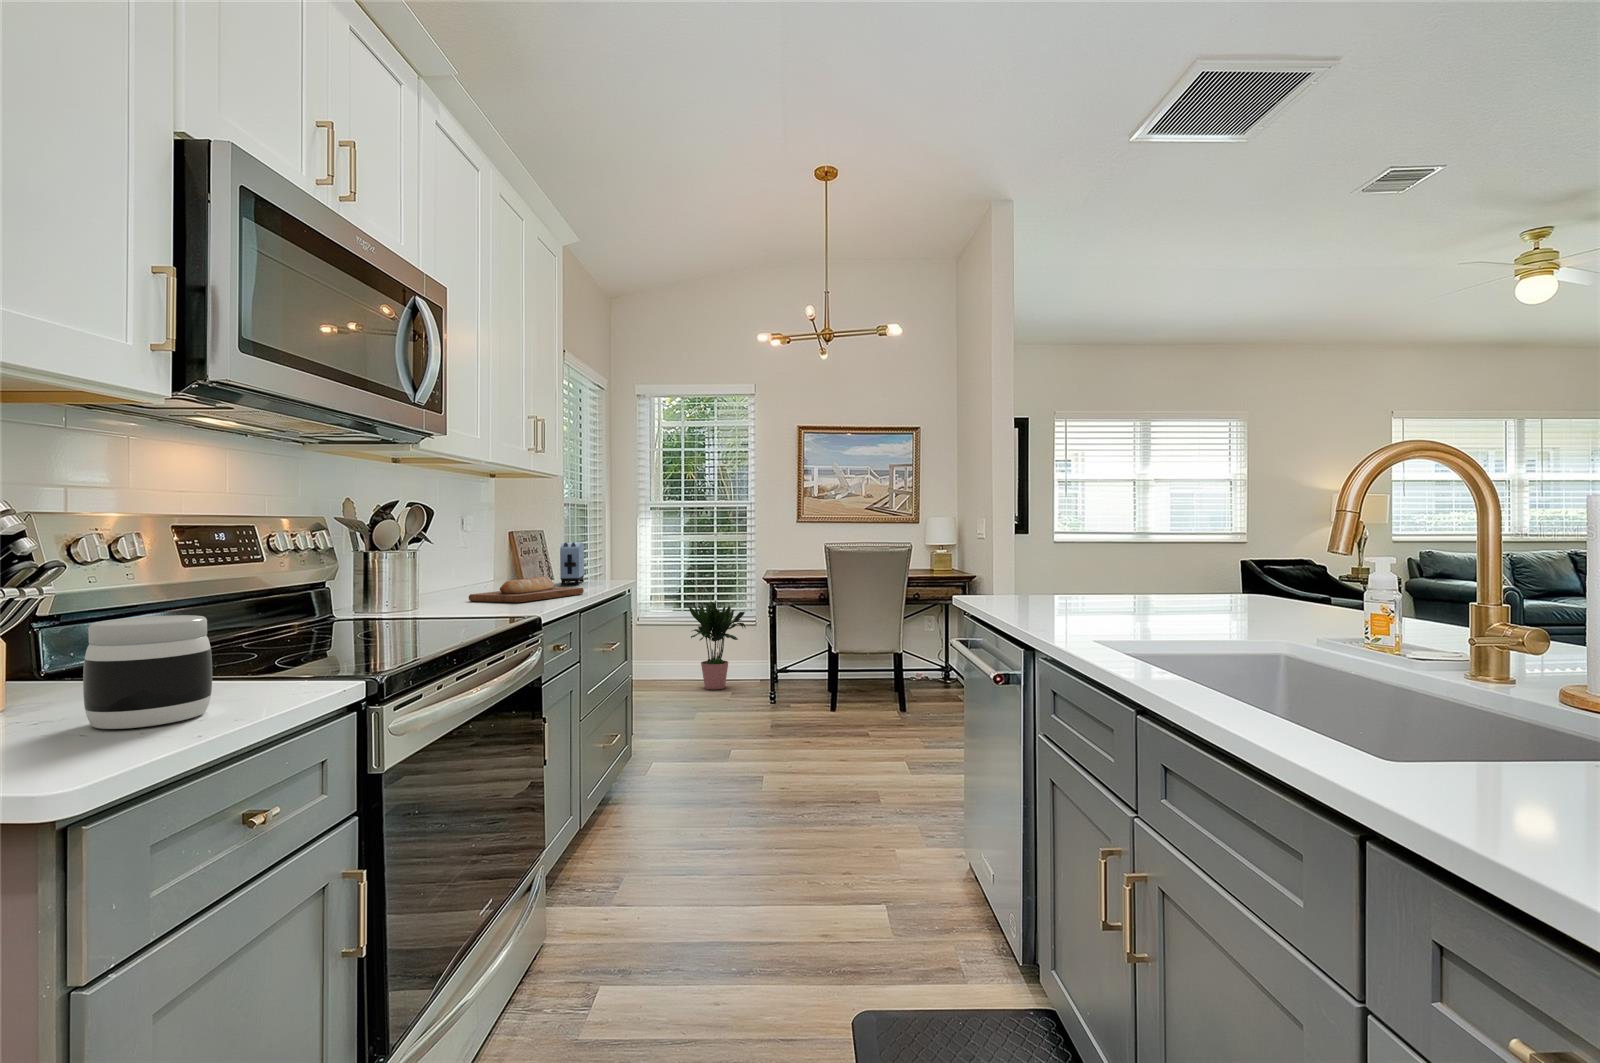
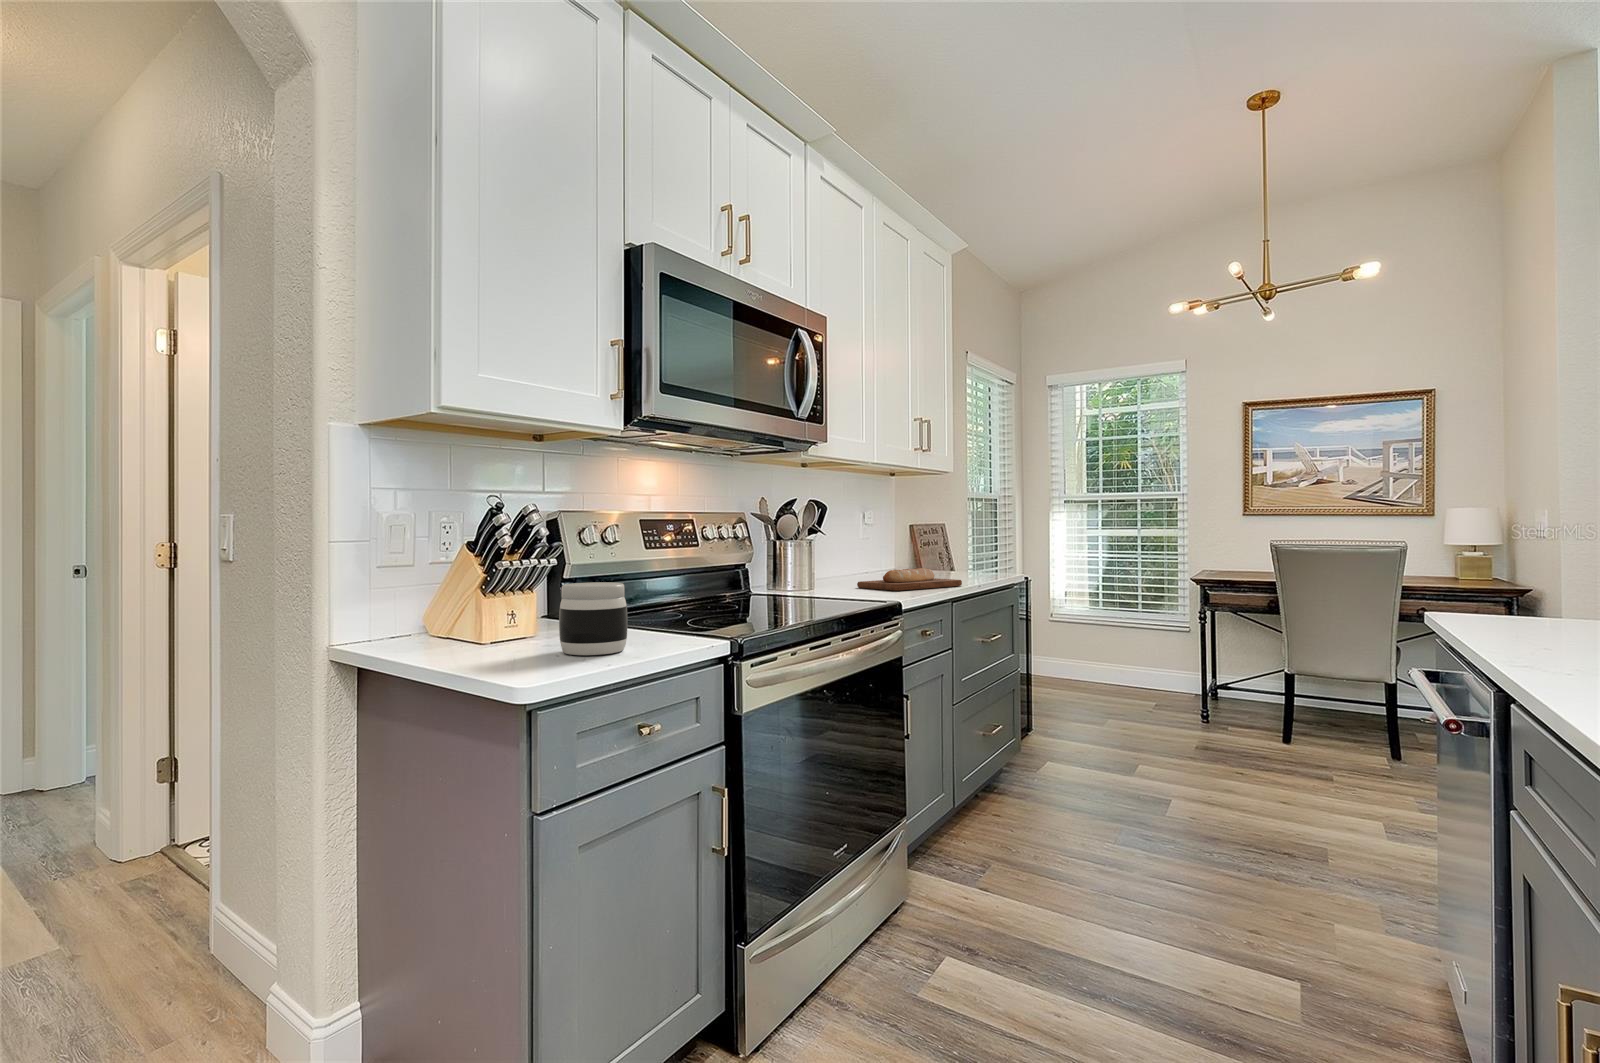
toaster: present [560,542,584,585] -> none [949,536,975,578]
potted plant: present [689,601,745,690] -> none [1106,601,1179,701]

